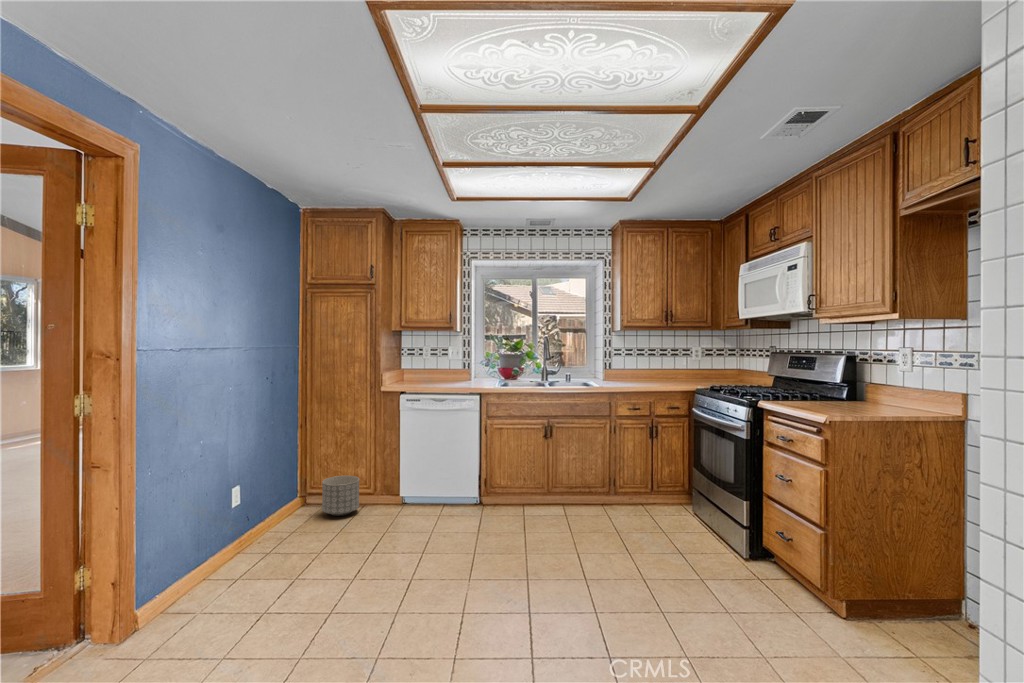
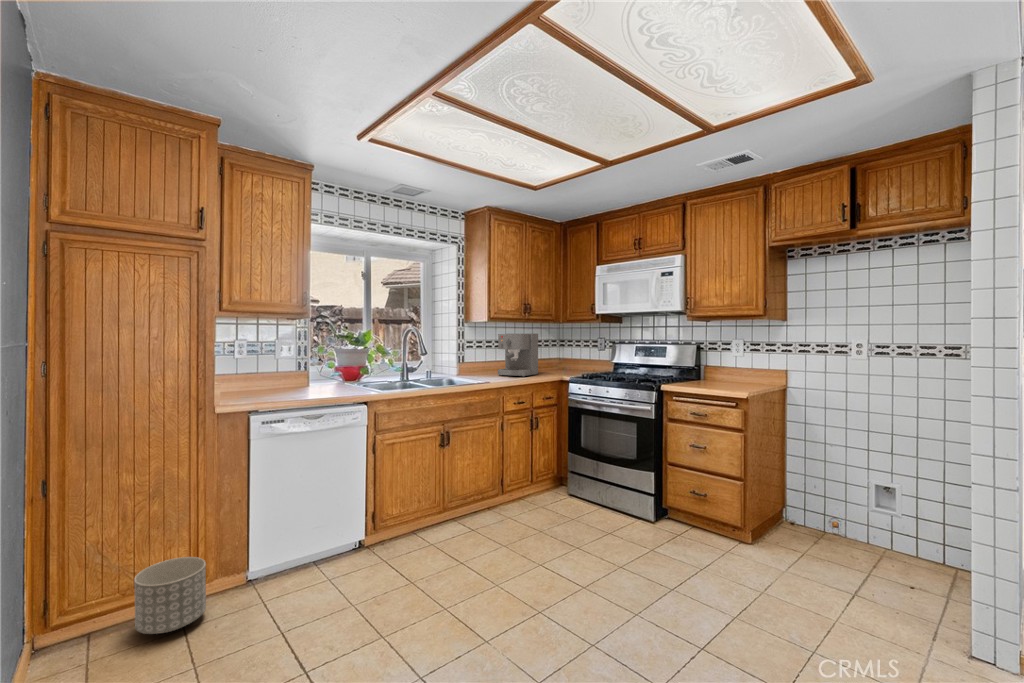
coffee maker: none [633,341,680,385] -> present [498,333,538,377]

